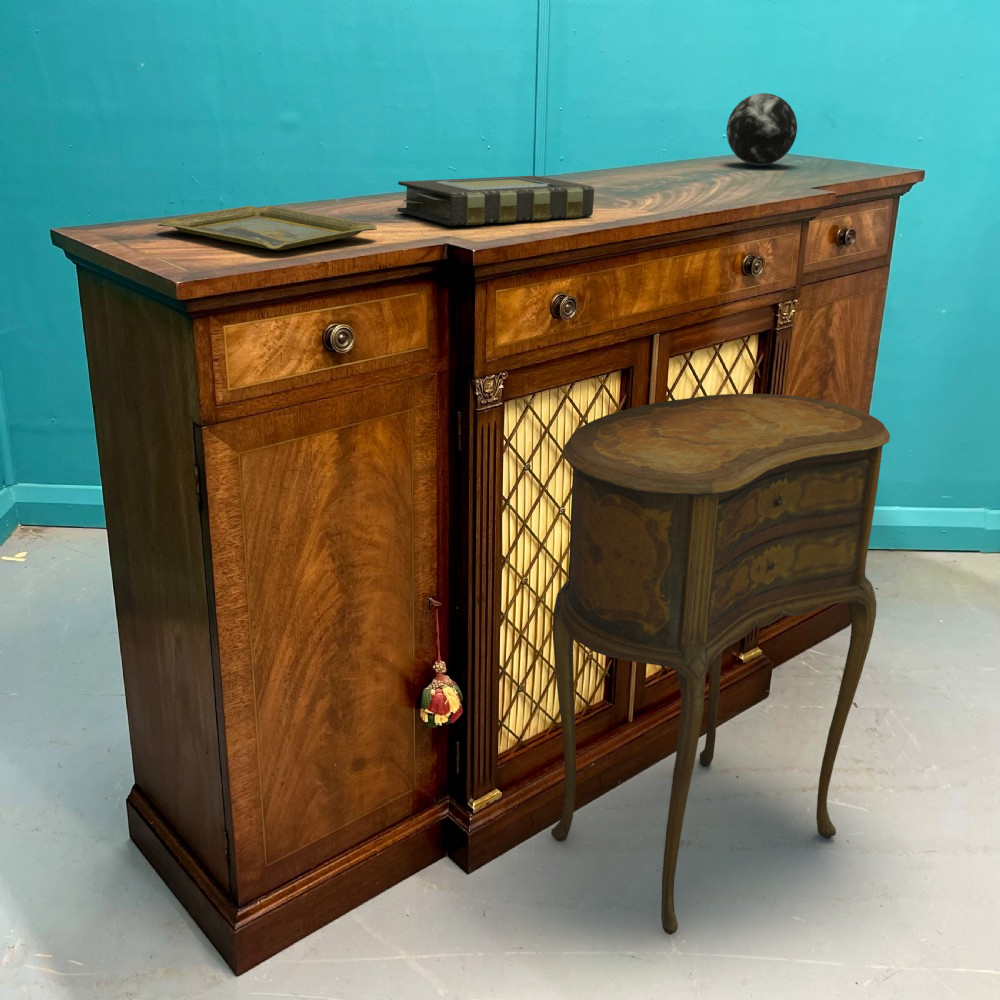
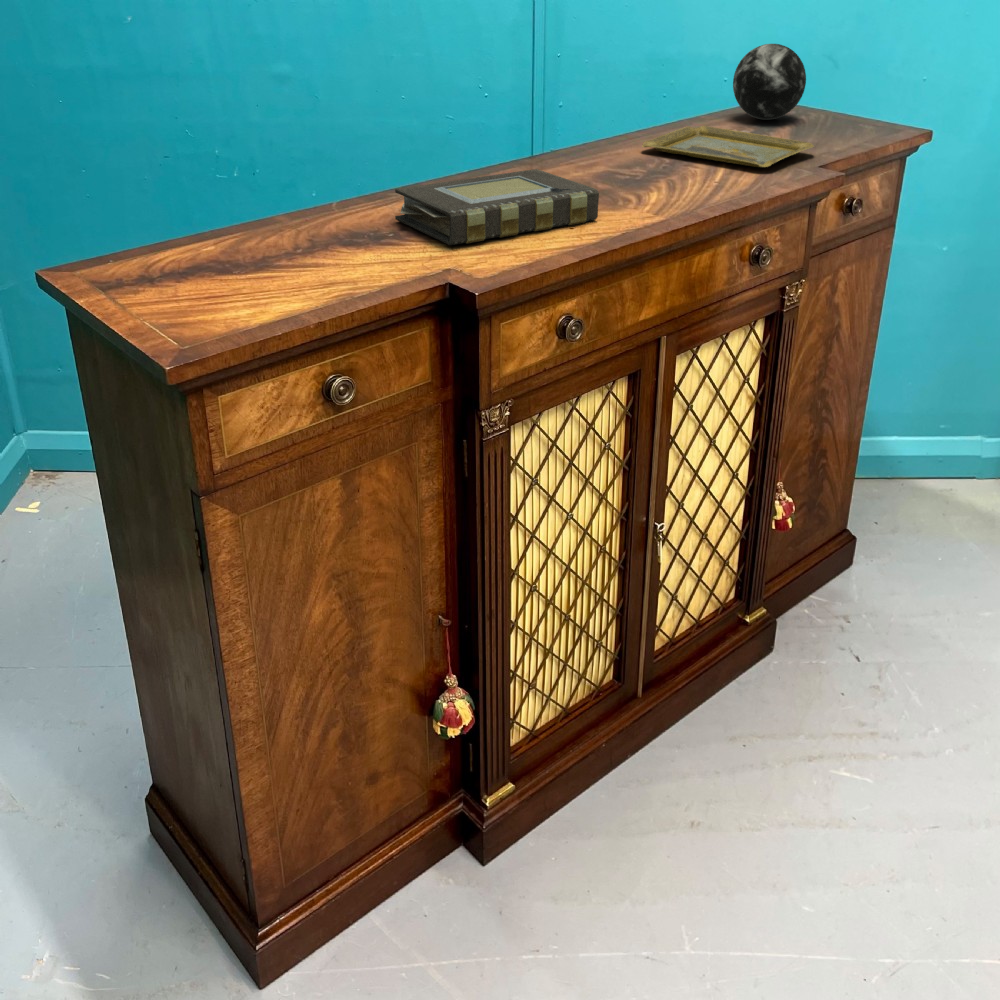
tray: present [158,206,377,250] -> present [642,126,814,167]
side table: present [551,394,890,935] -> none [563,391,902,924]

